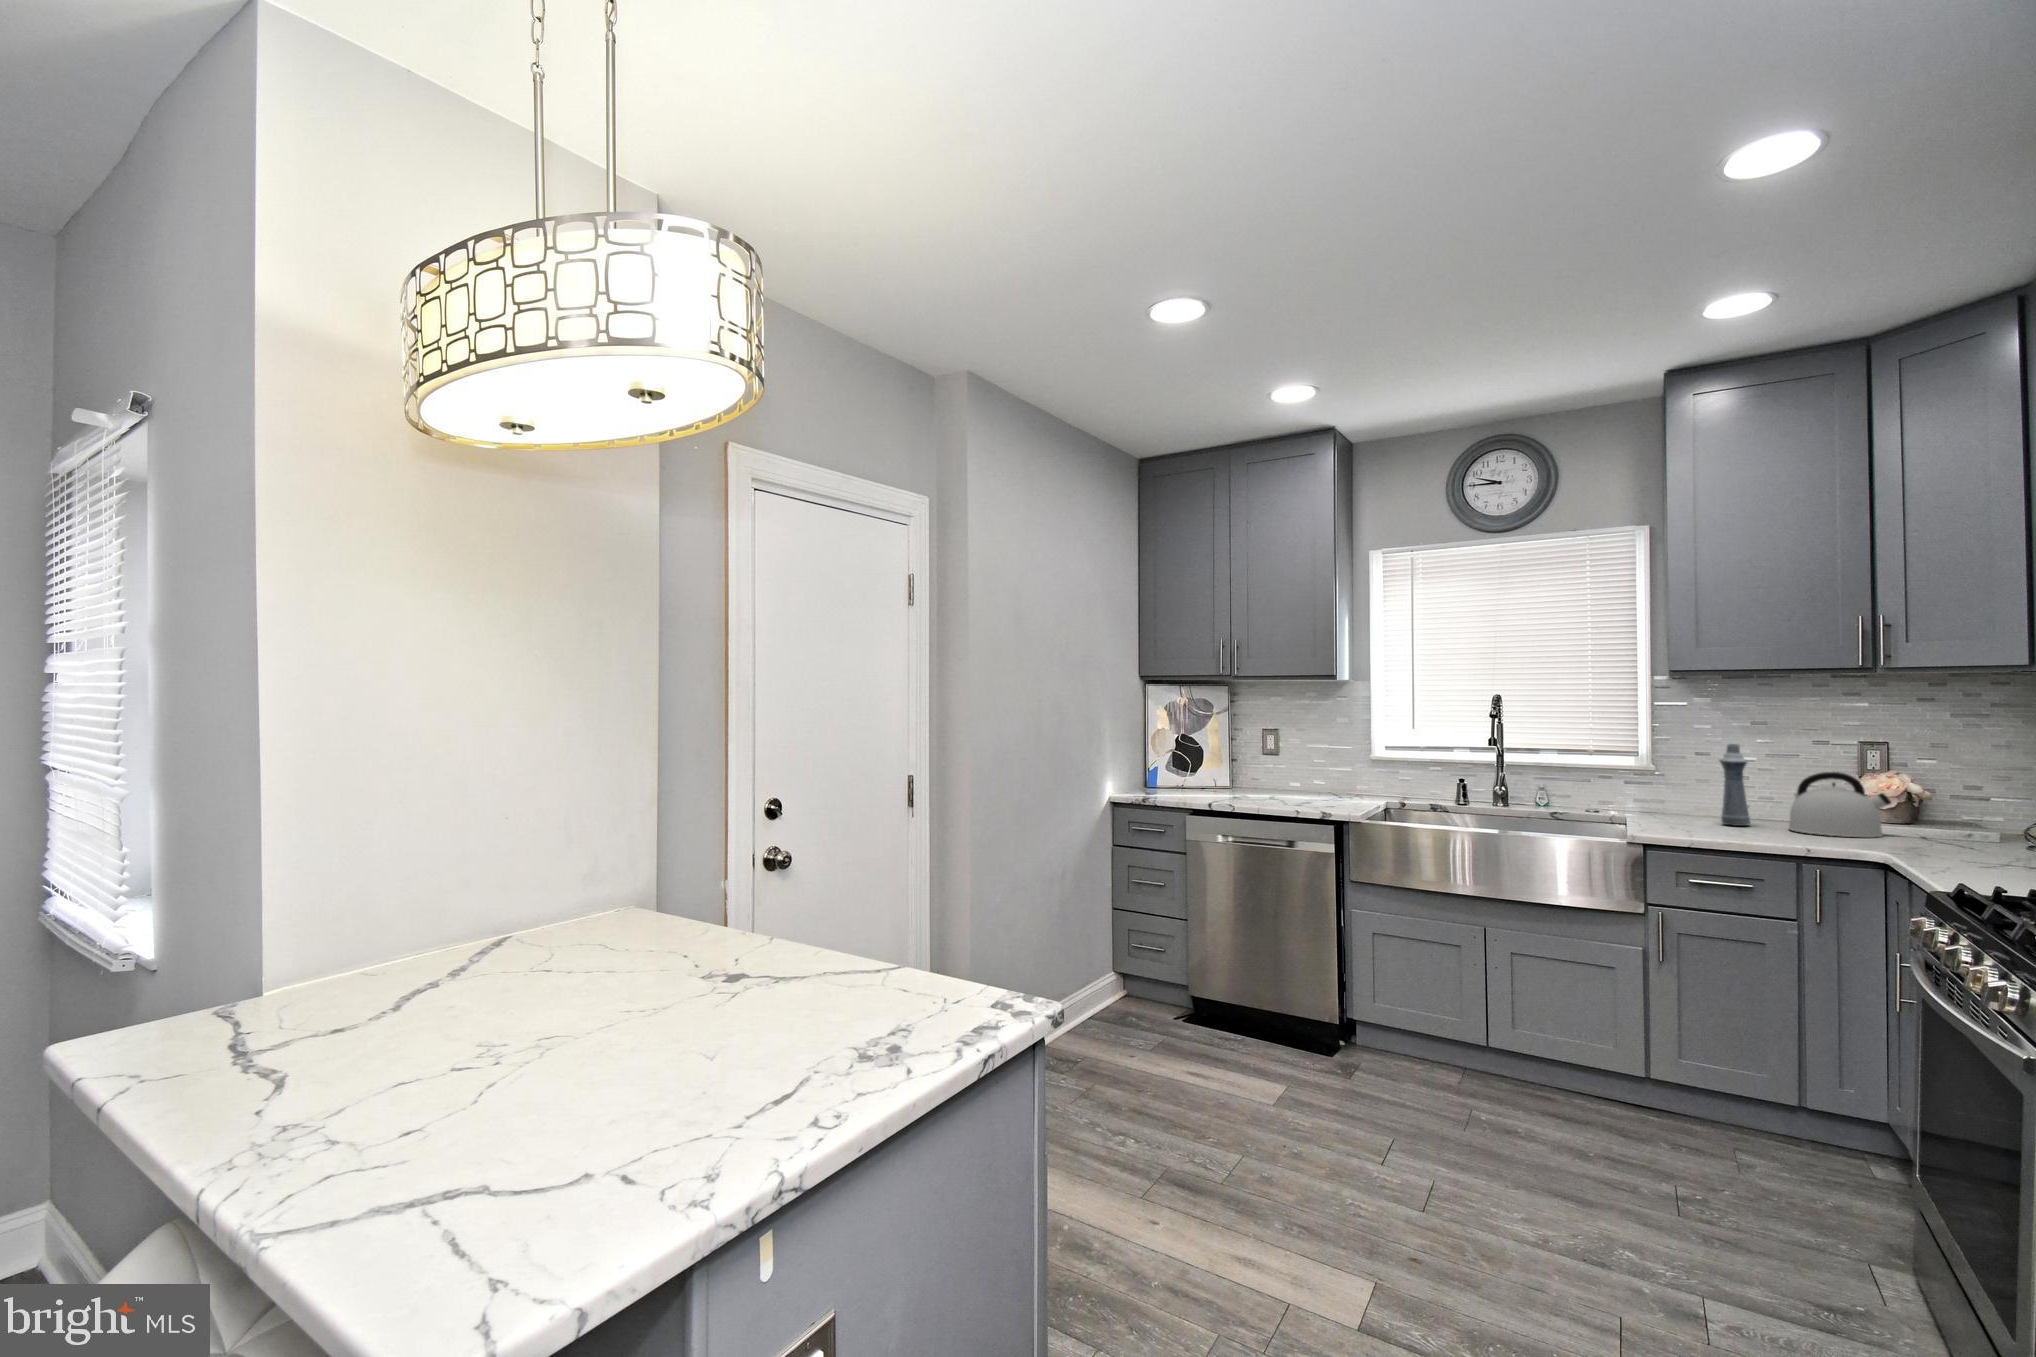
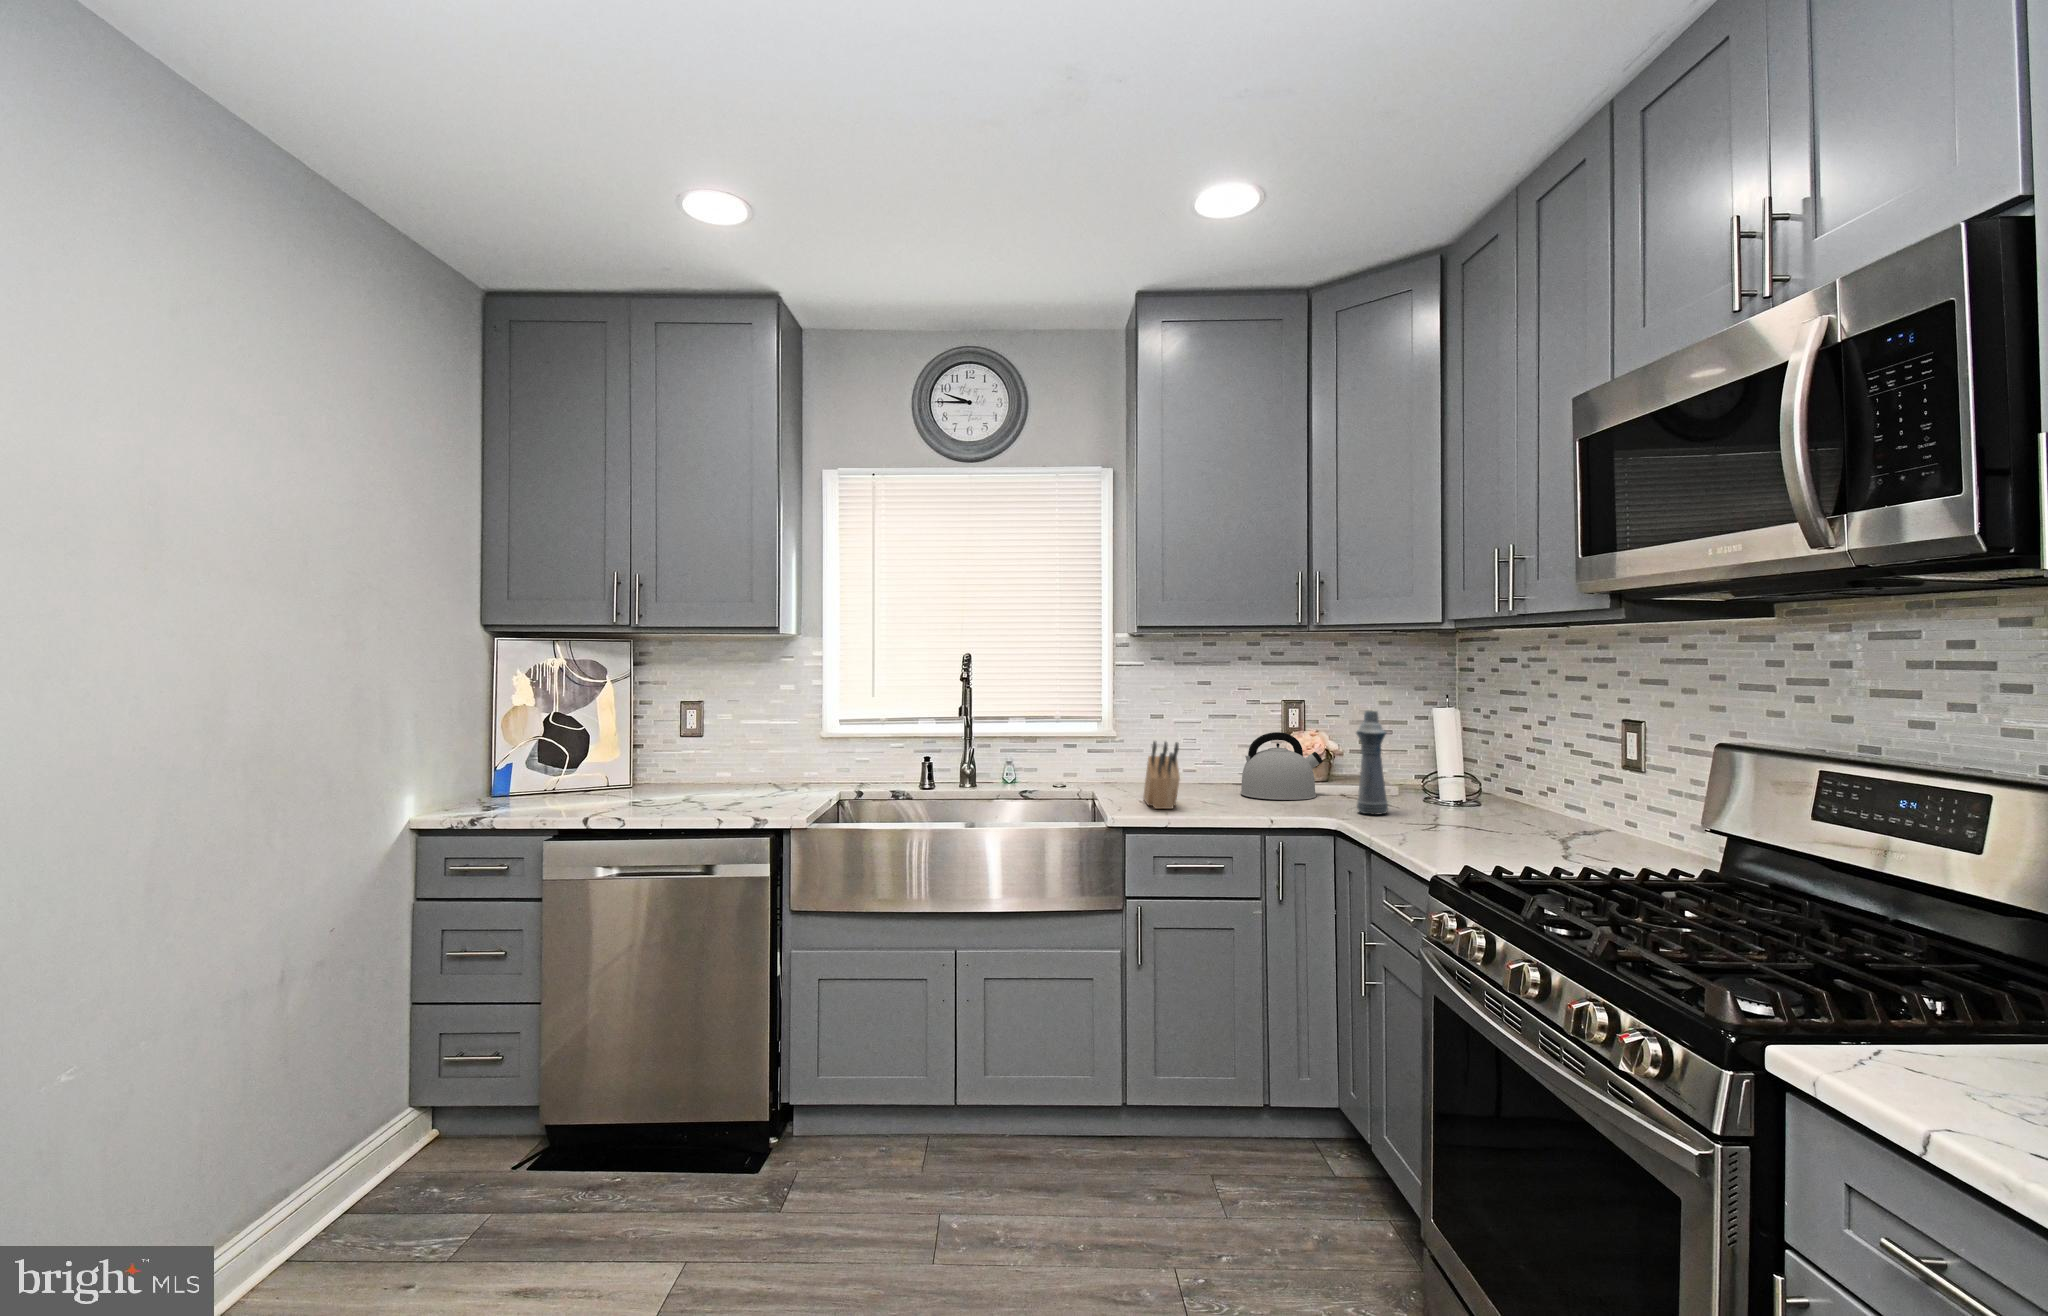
bottle: present [1720,744,1750,826] -> present [1356,711,1388,814]
knife block: none [1671,772,1703,834] -> present [1143,741,1180,809]

